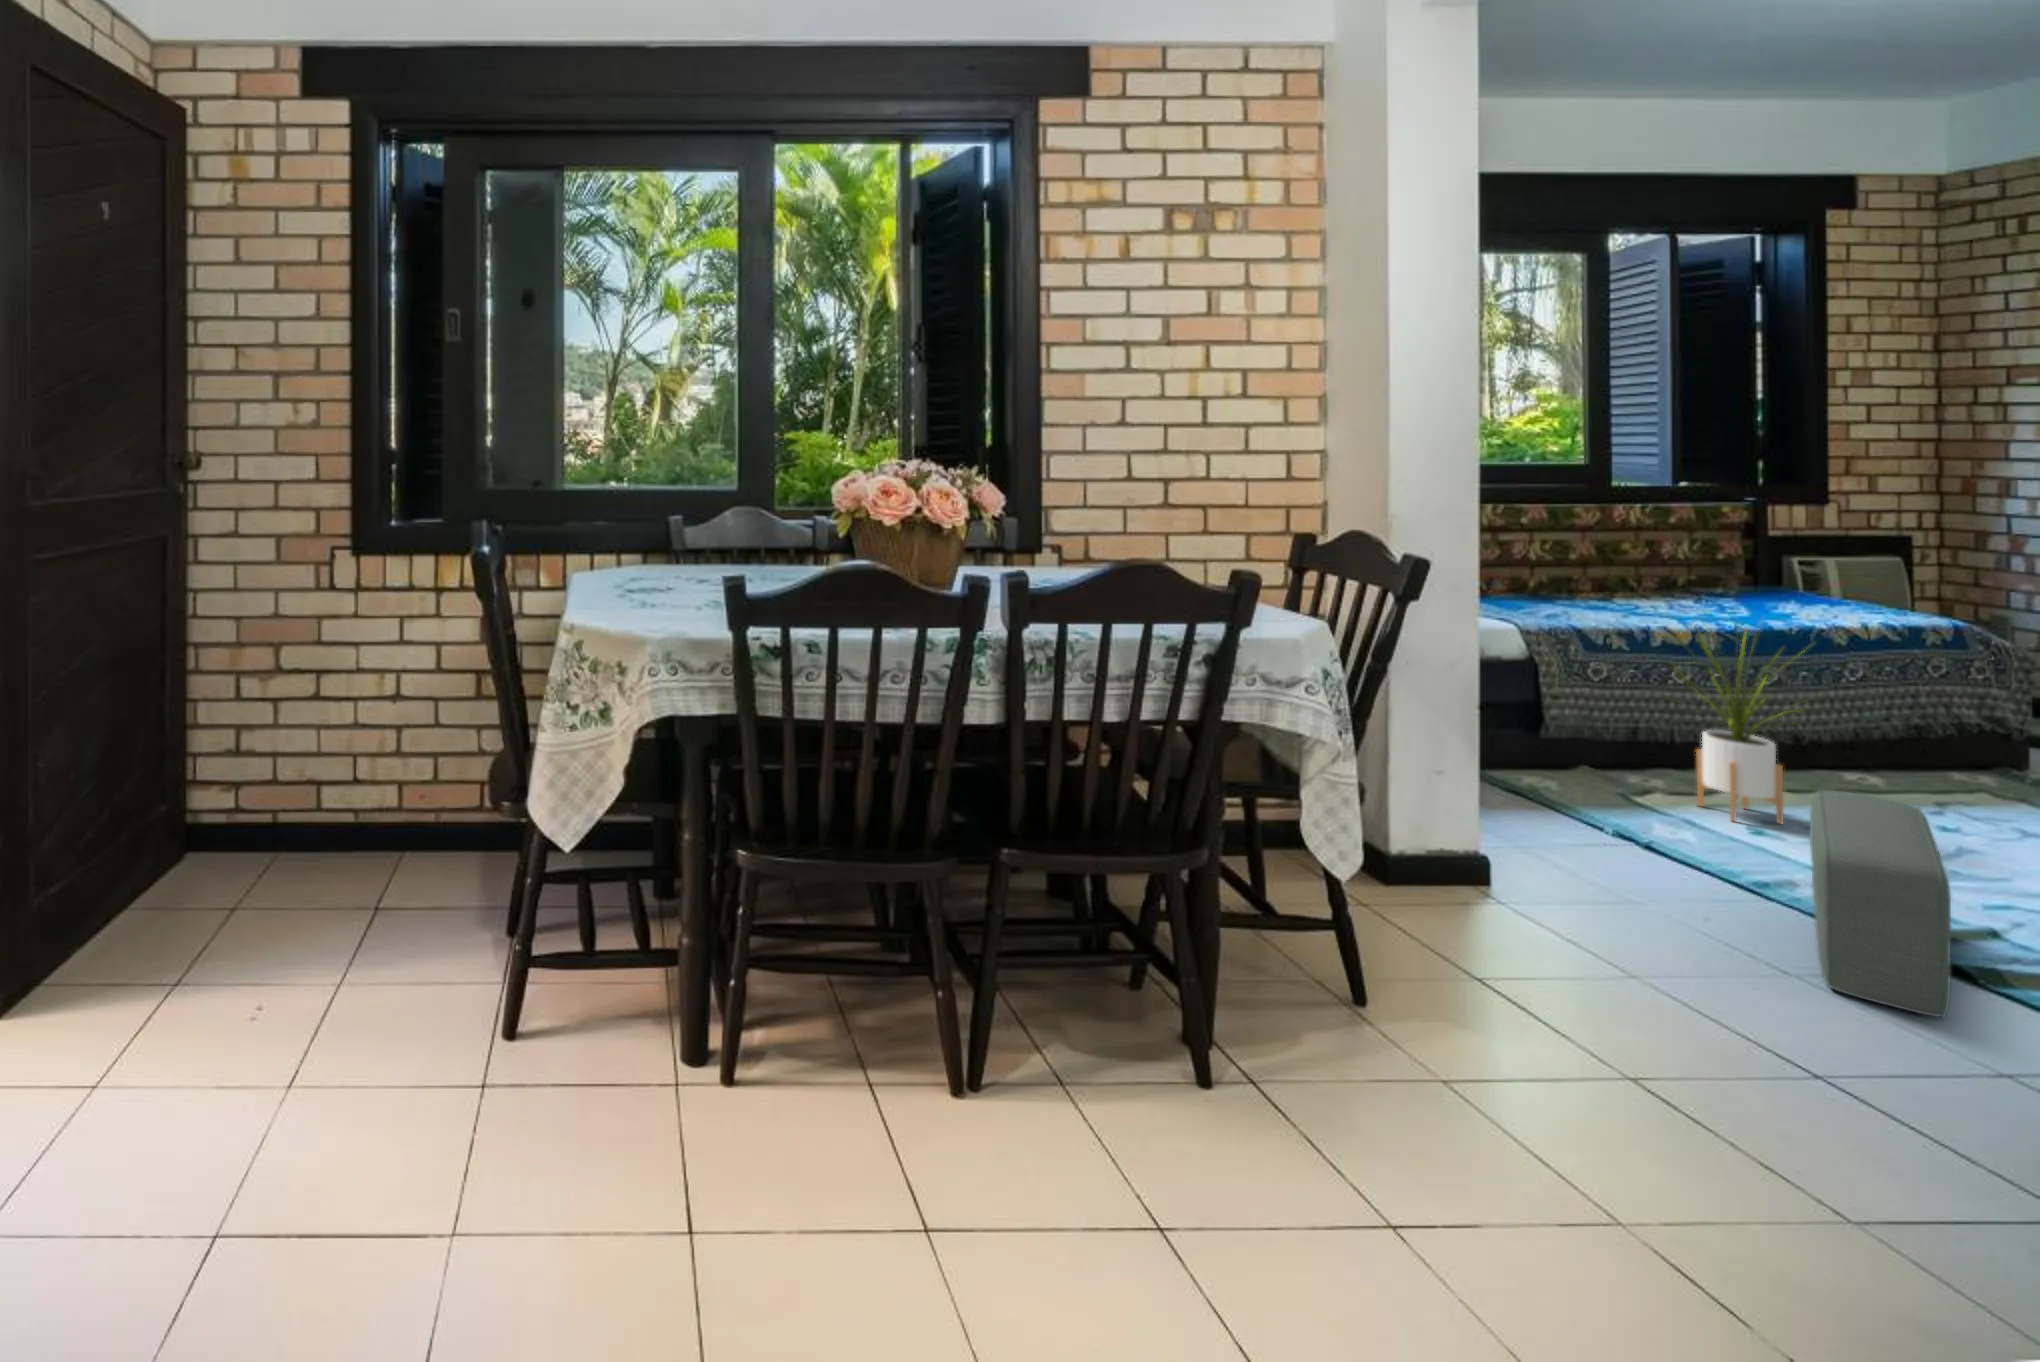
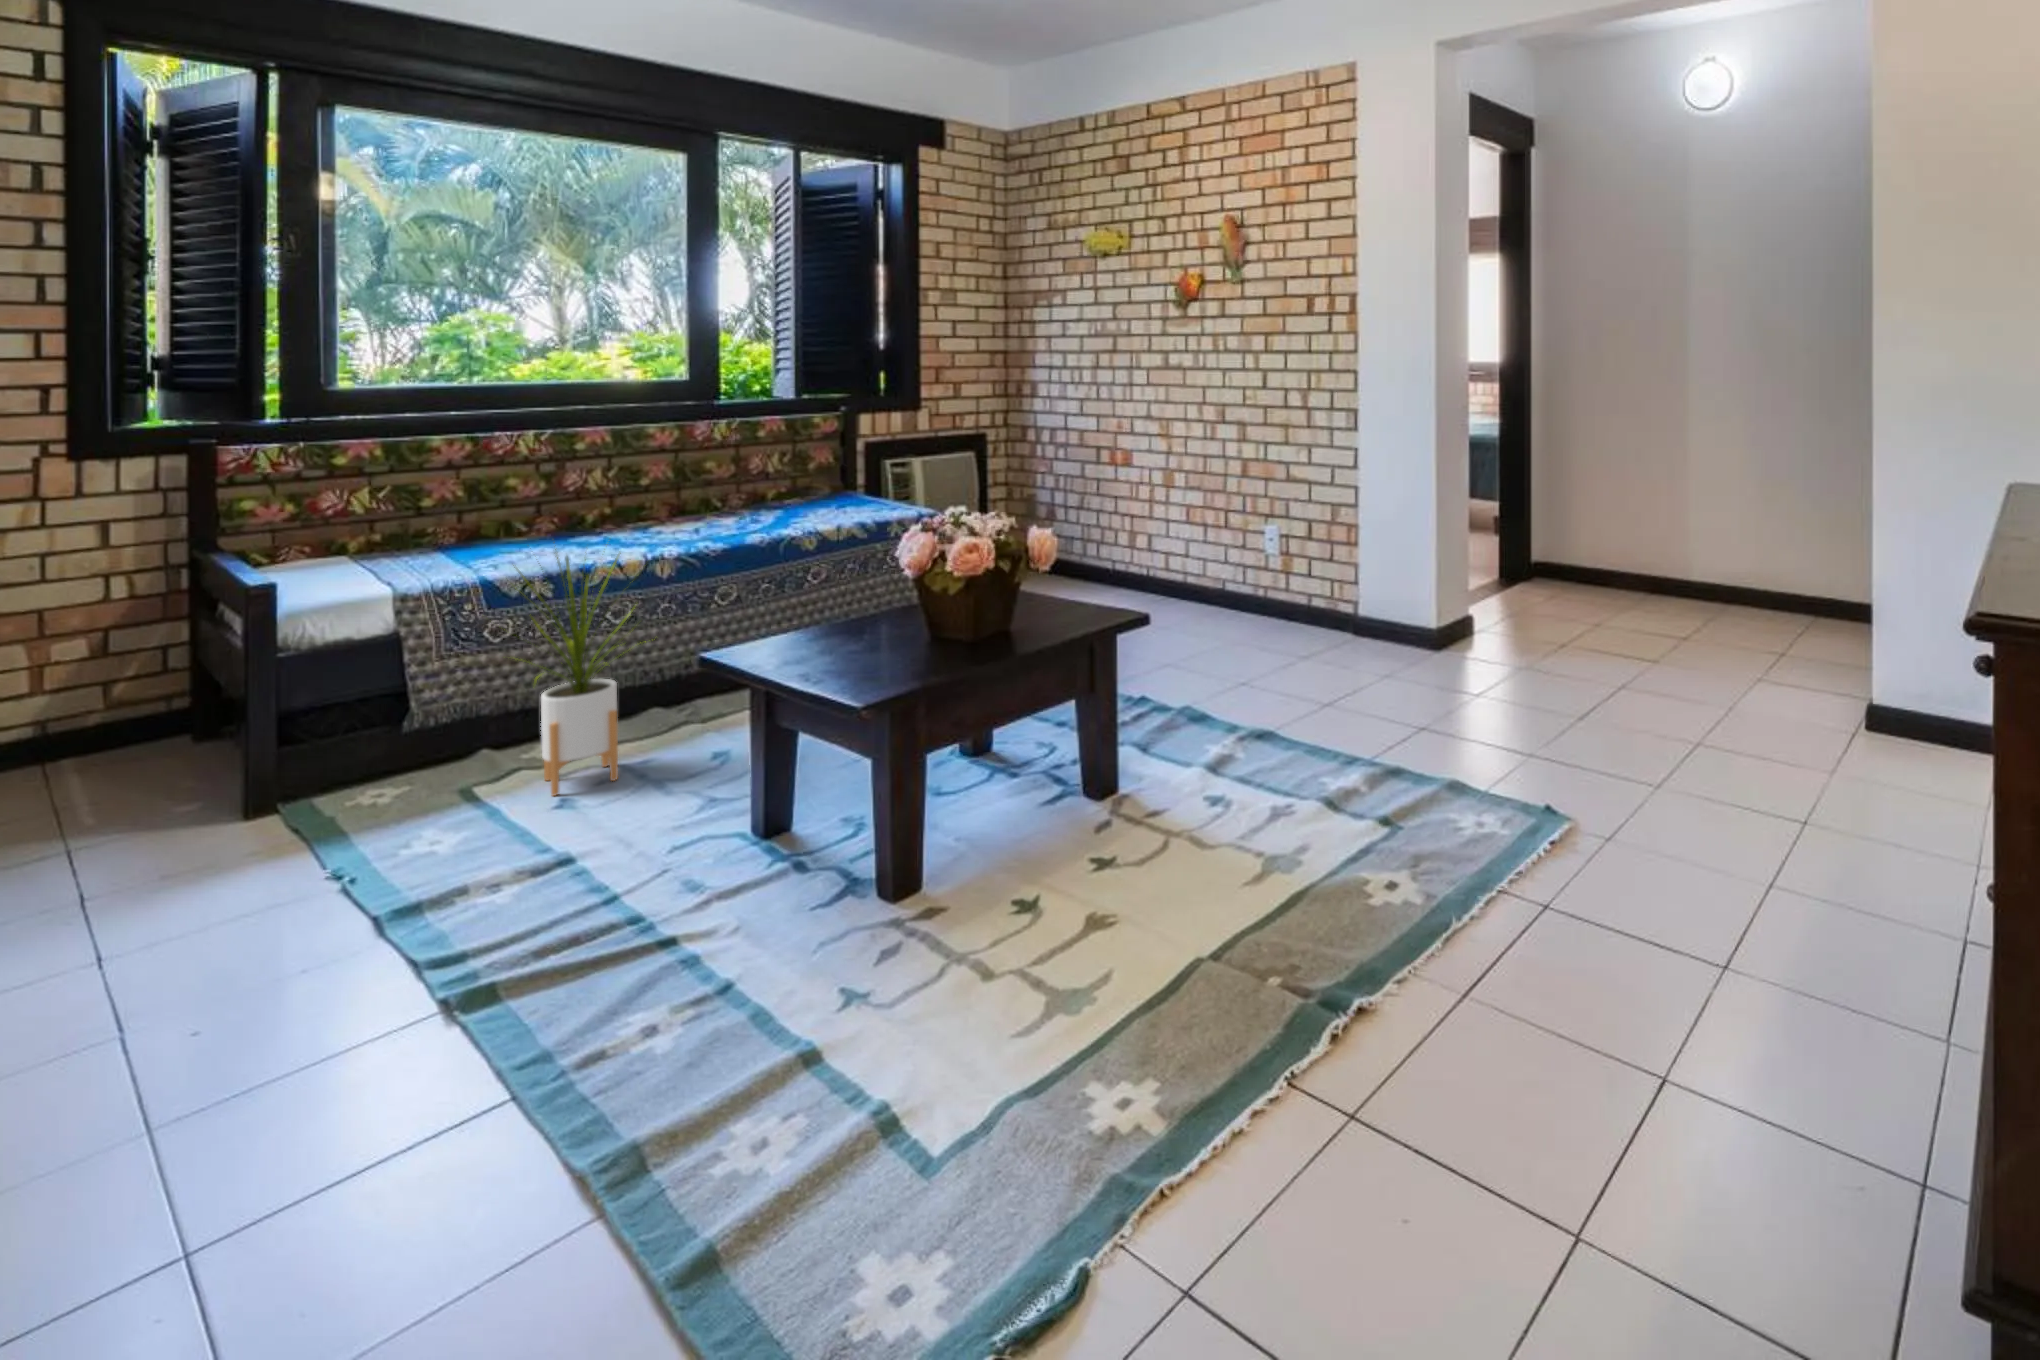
pouf: present [1810,790,1951,1017] -> none [99,775,538,1188]

